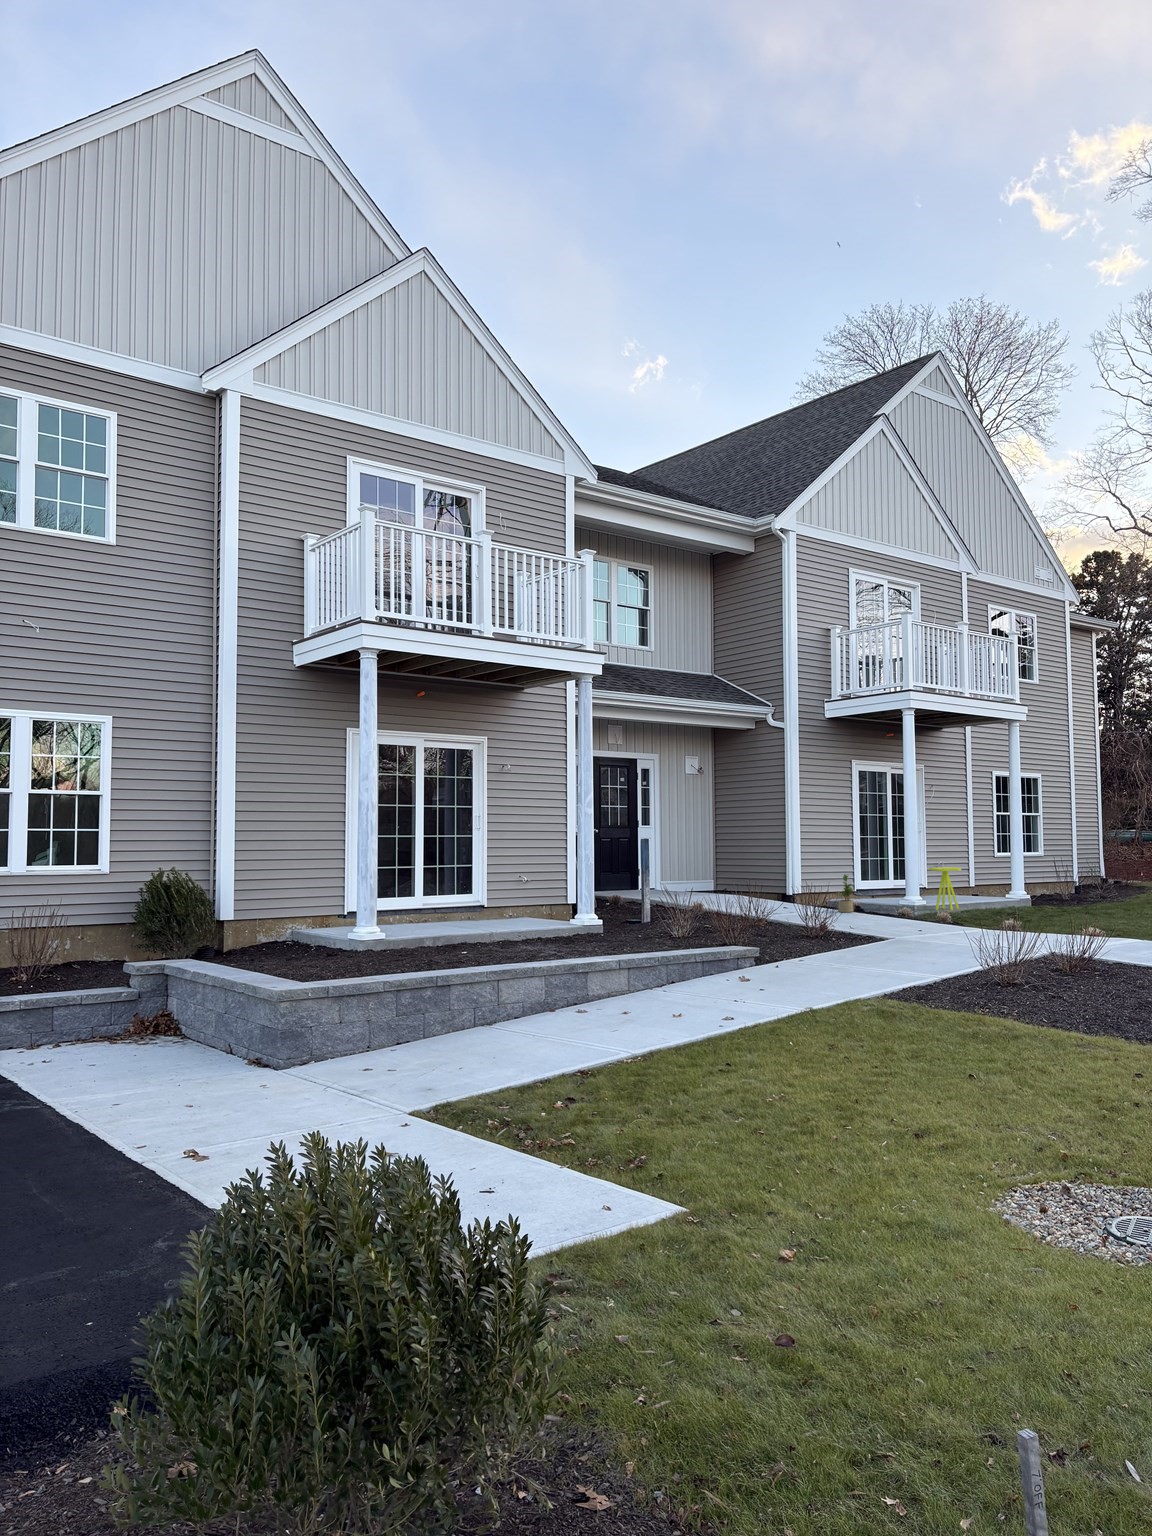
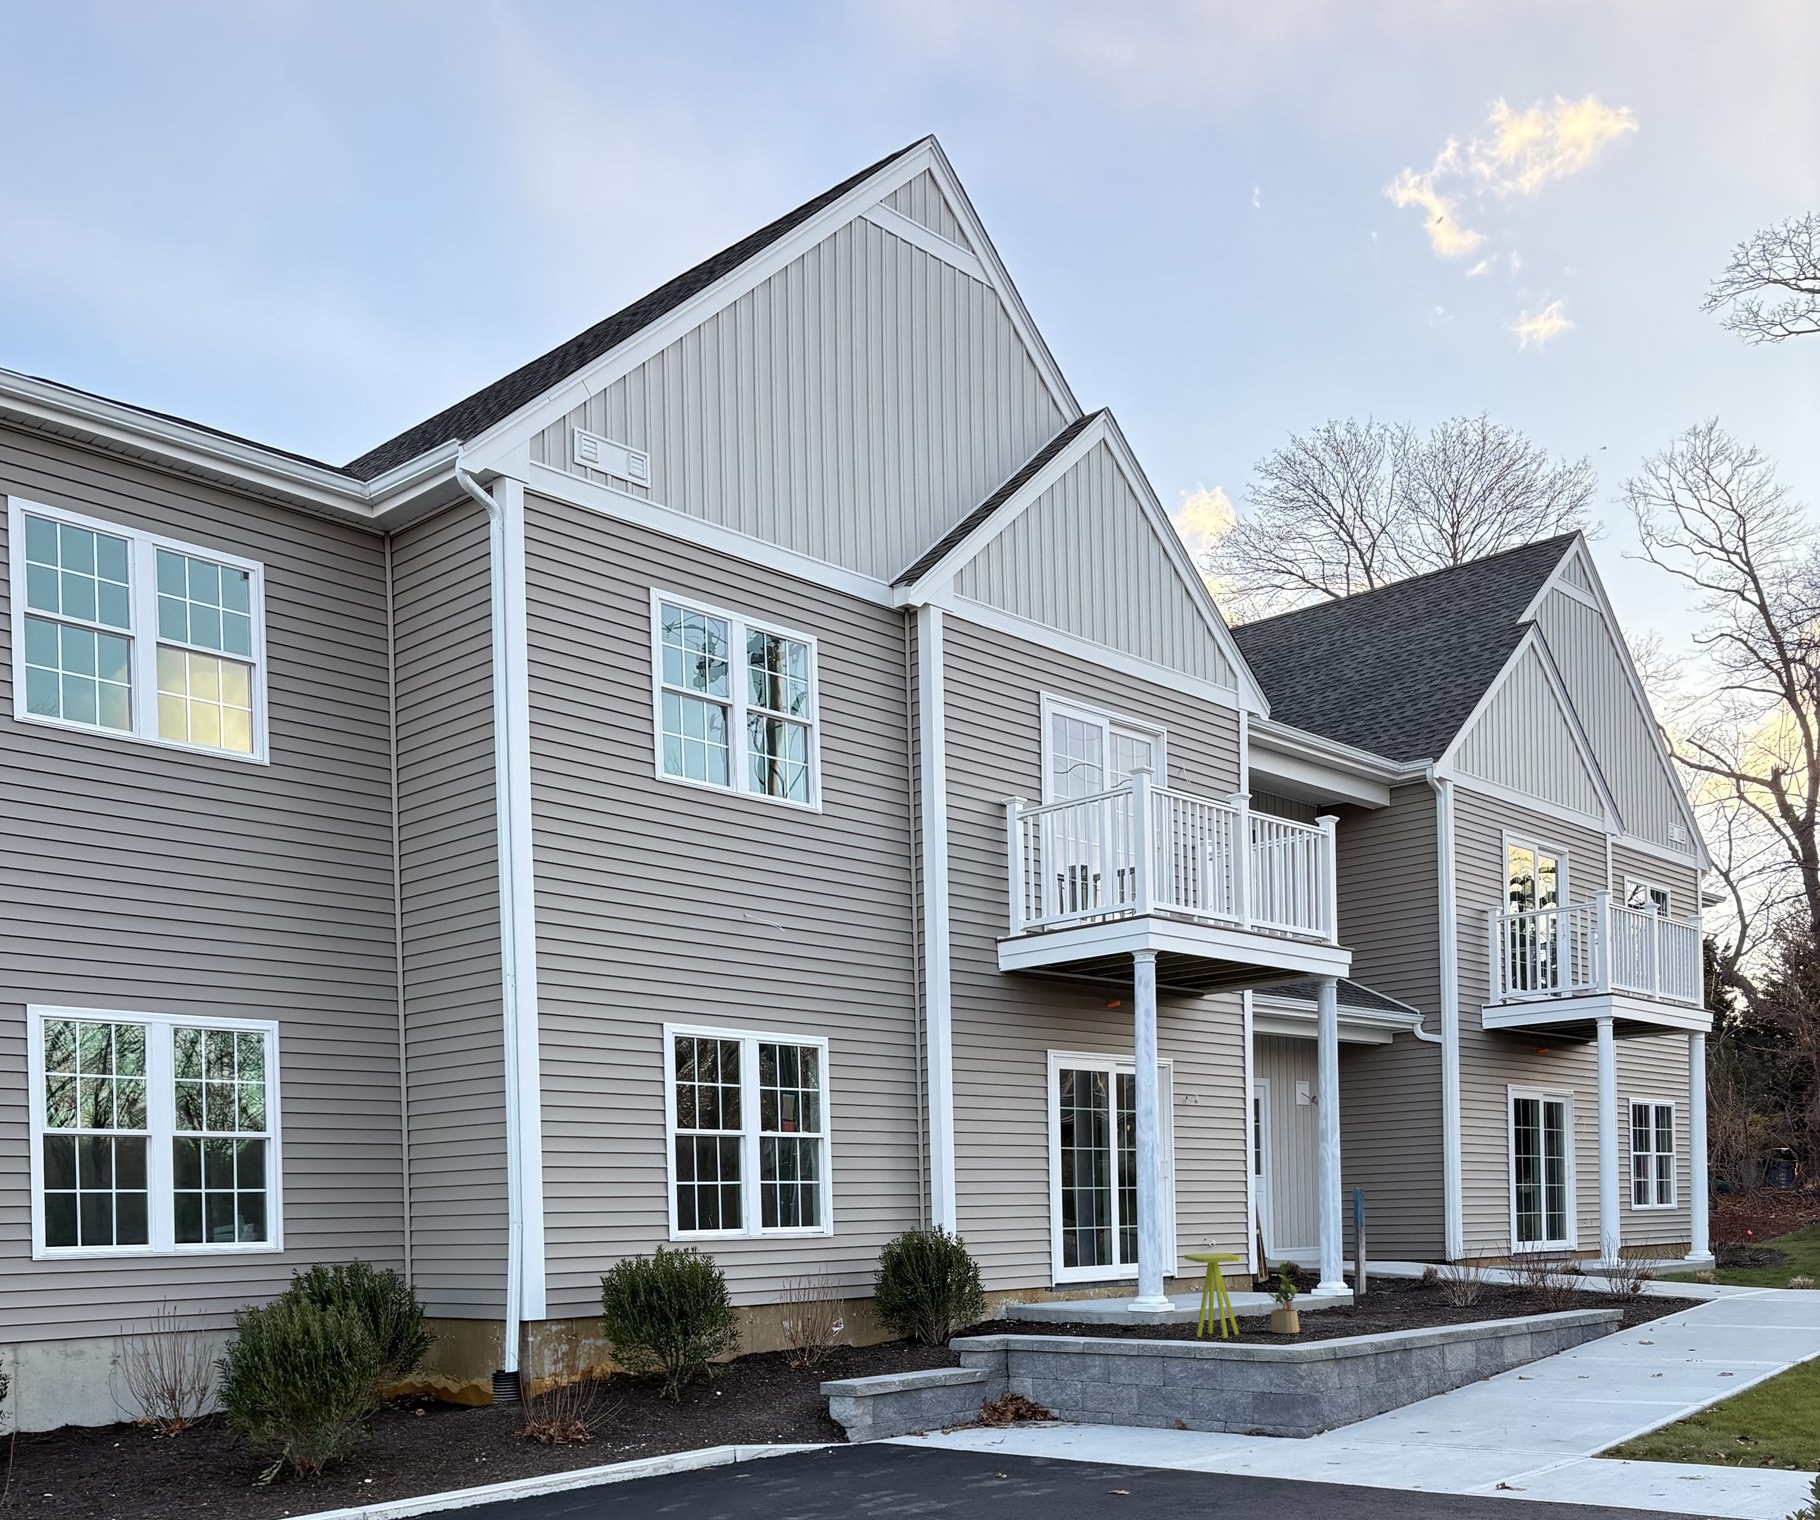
potted plant: present [838,874,854,912] -> present [1268,1260,1301,1334]

